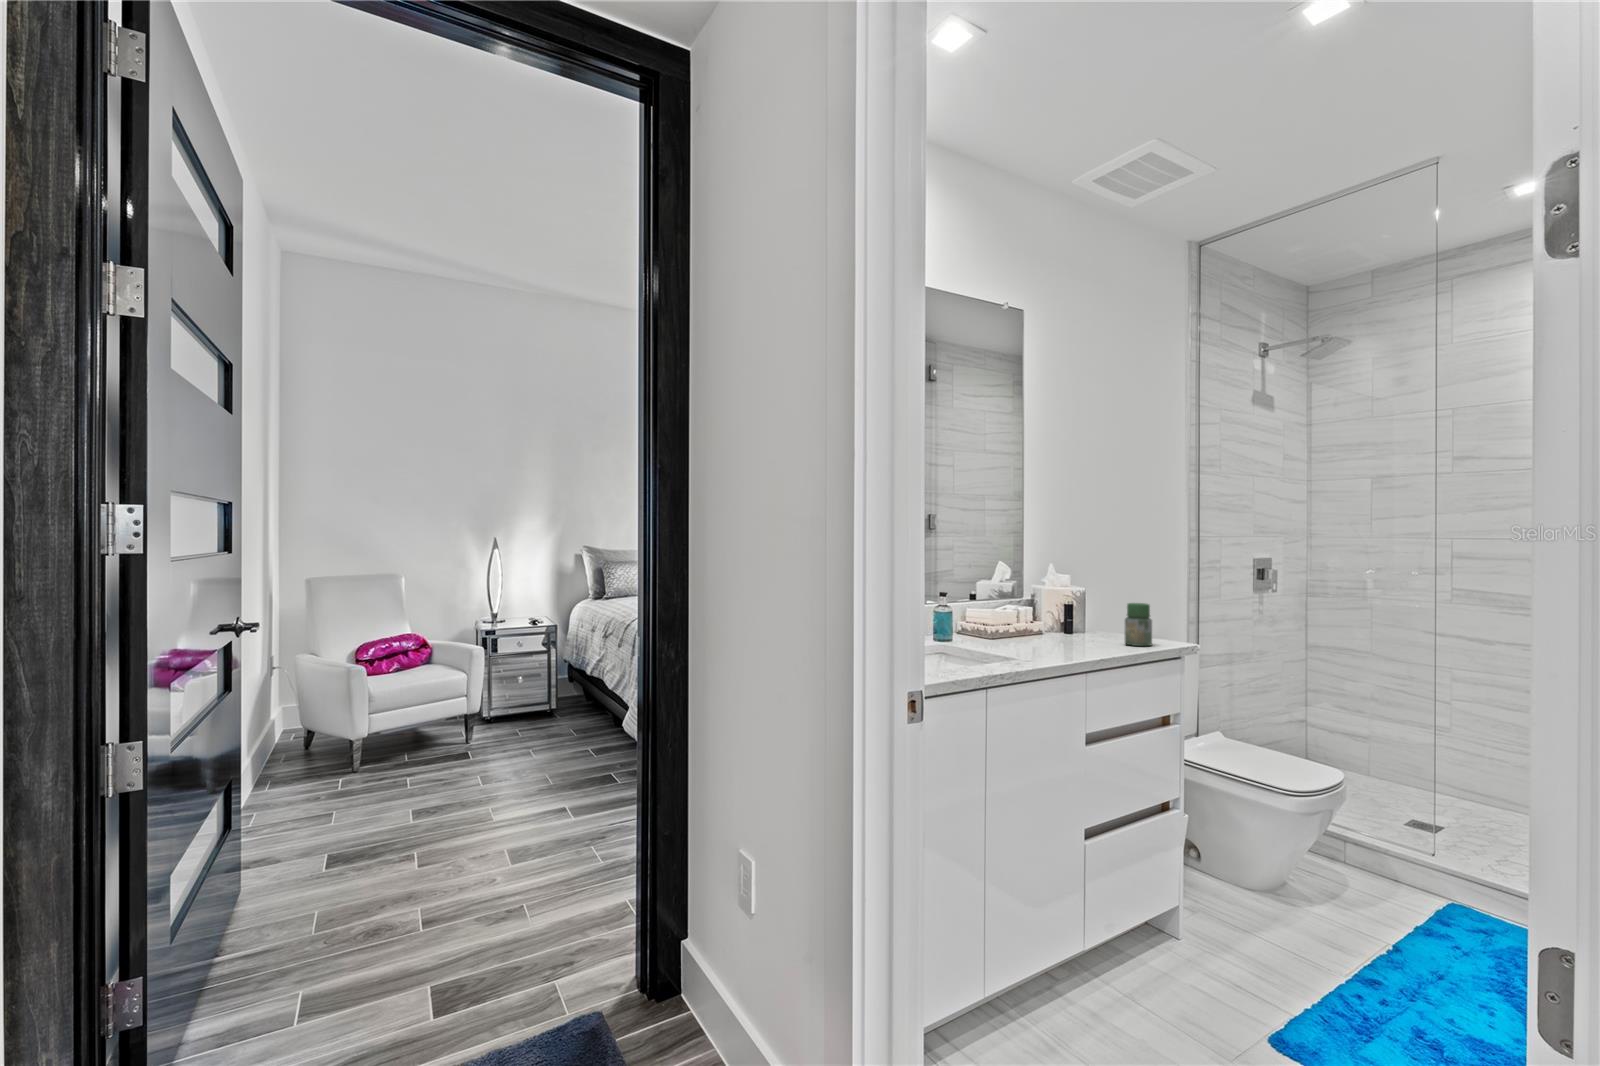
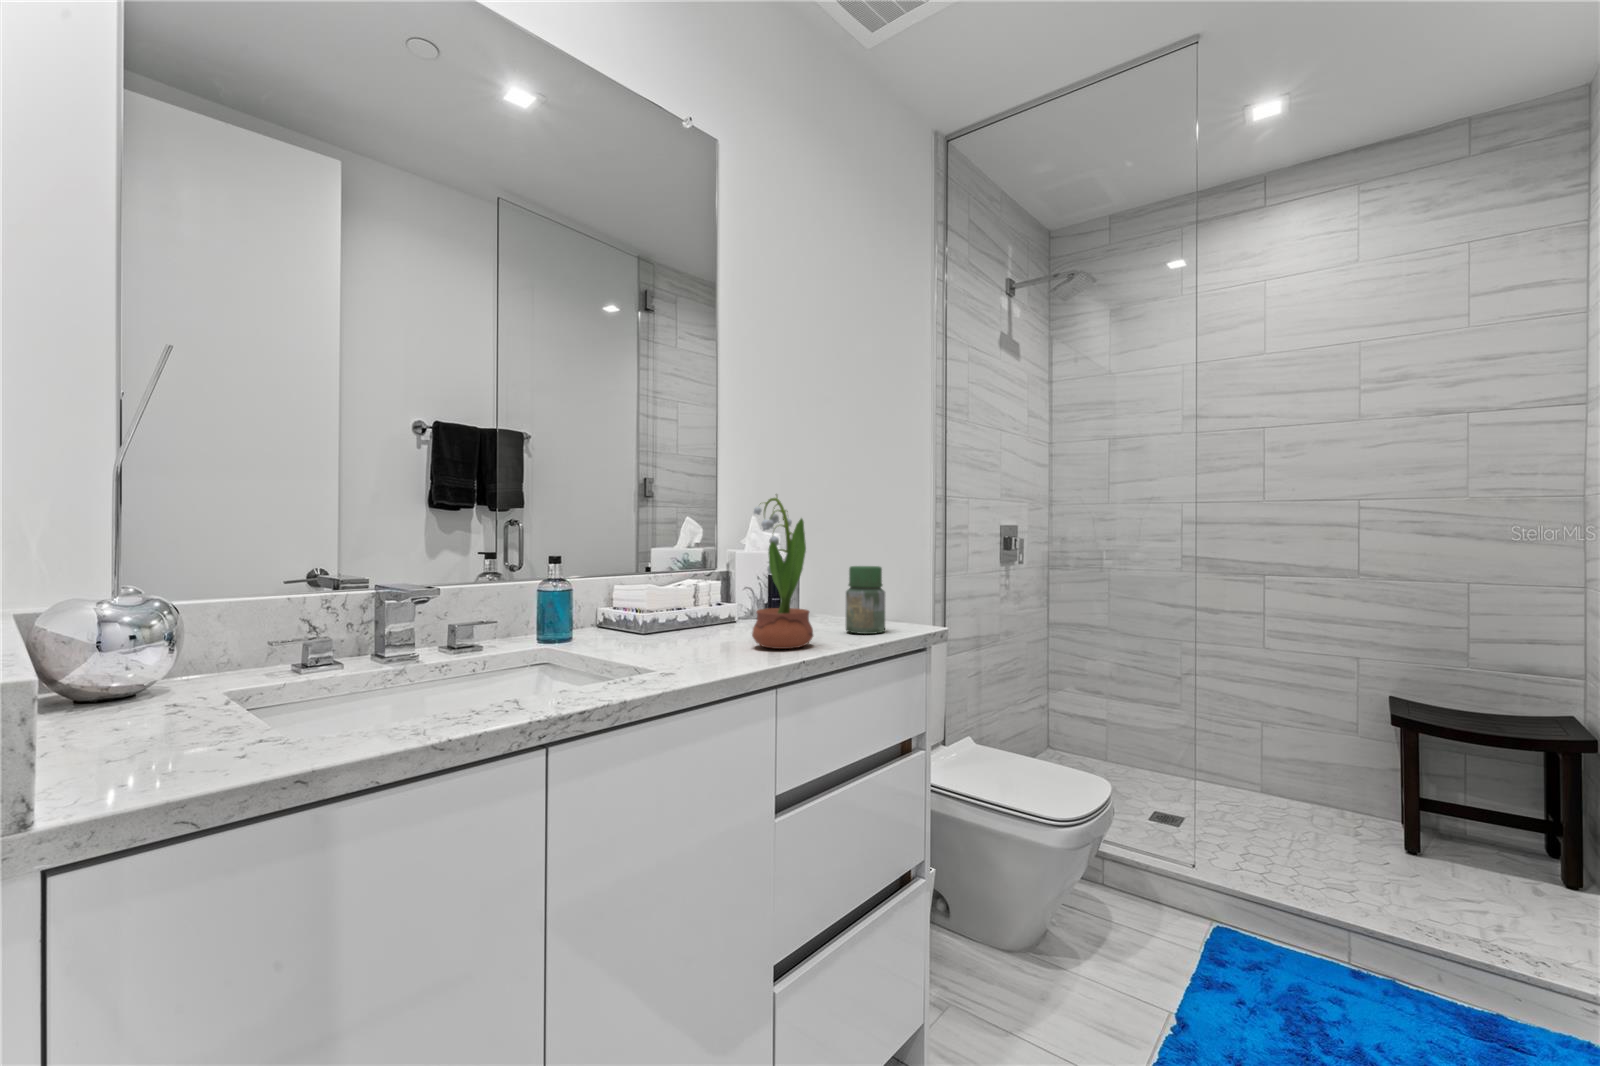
potted flower: none [1067,561,1108,652] -> present [752,495,813,649]

